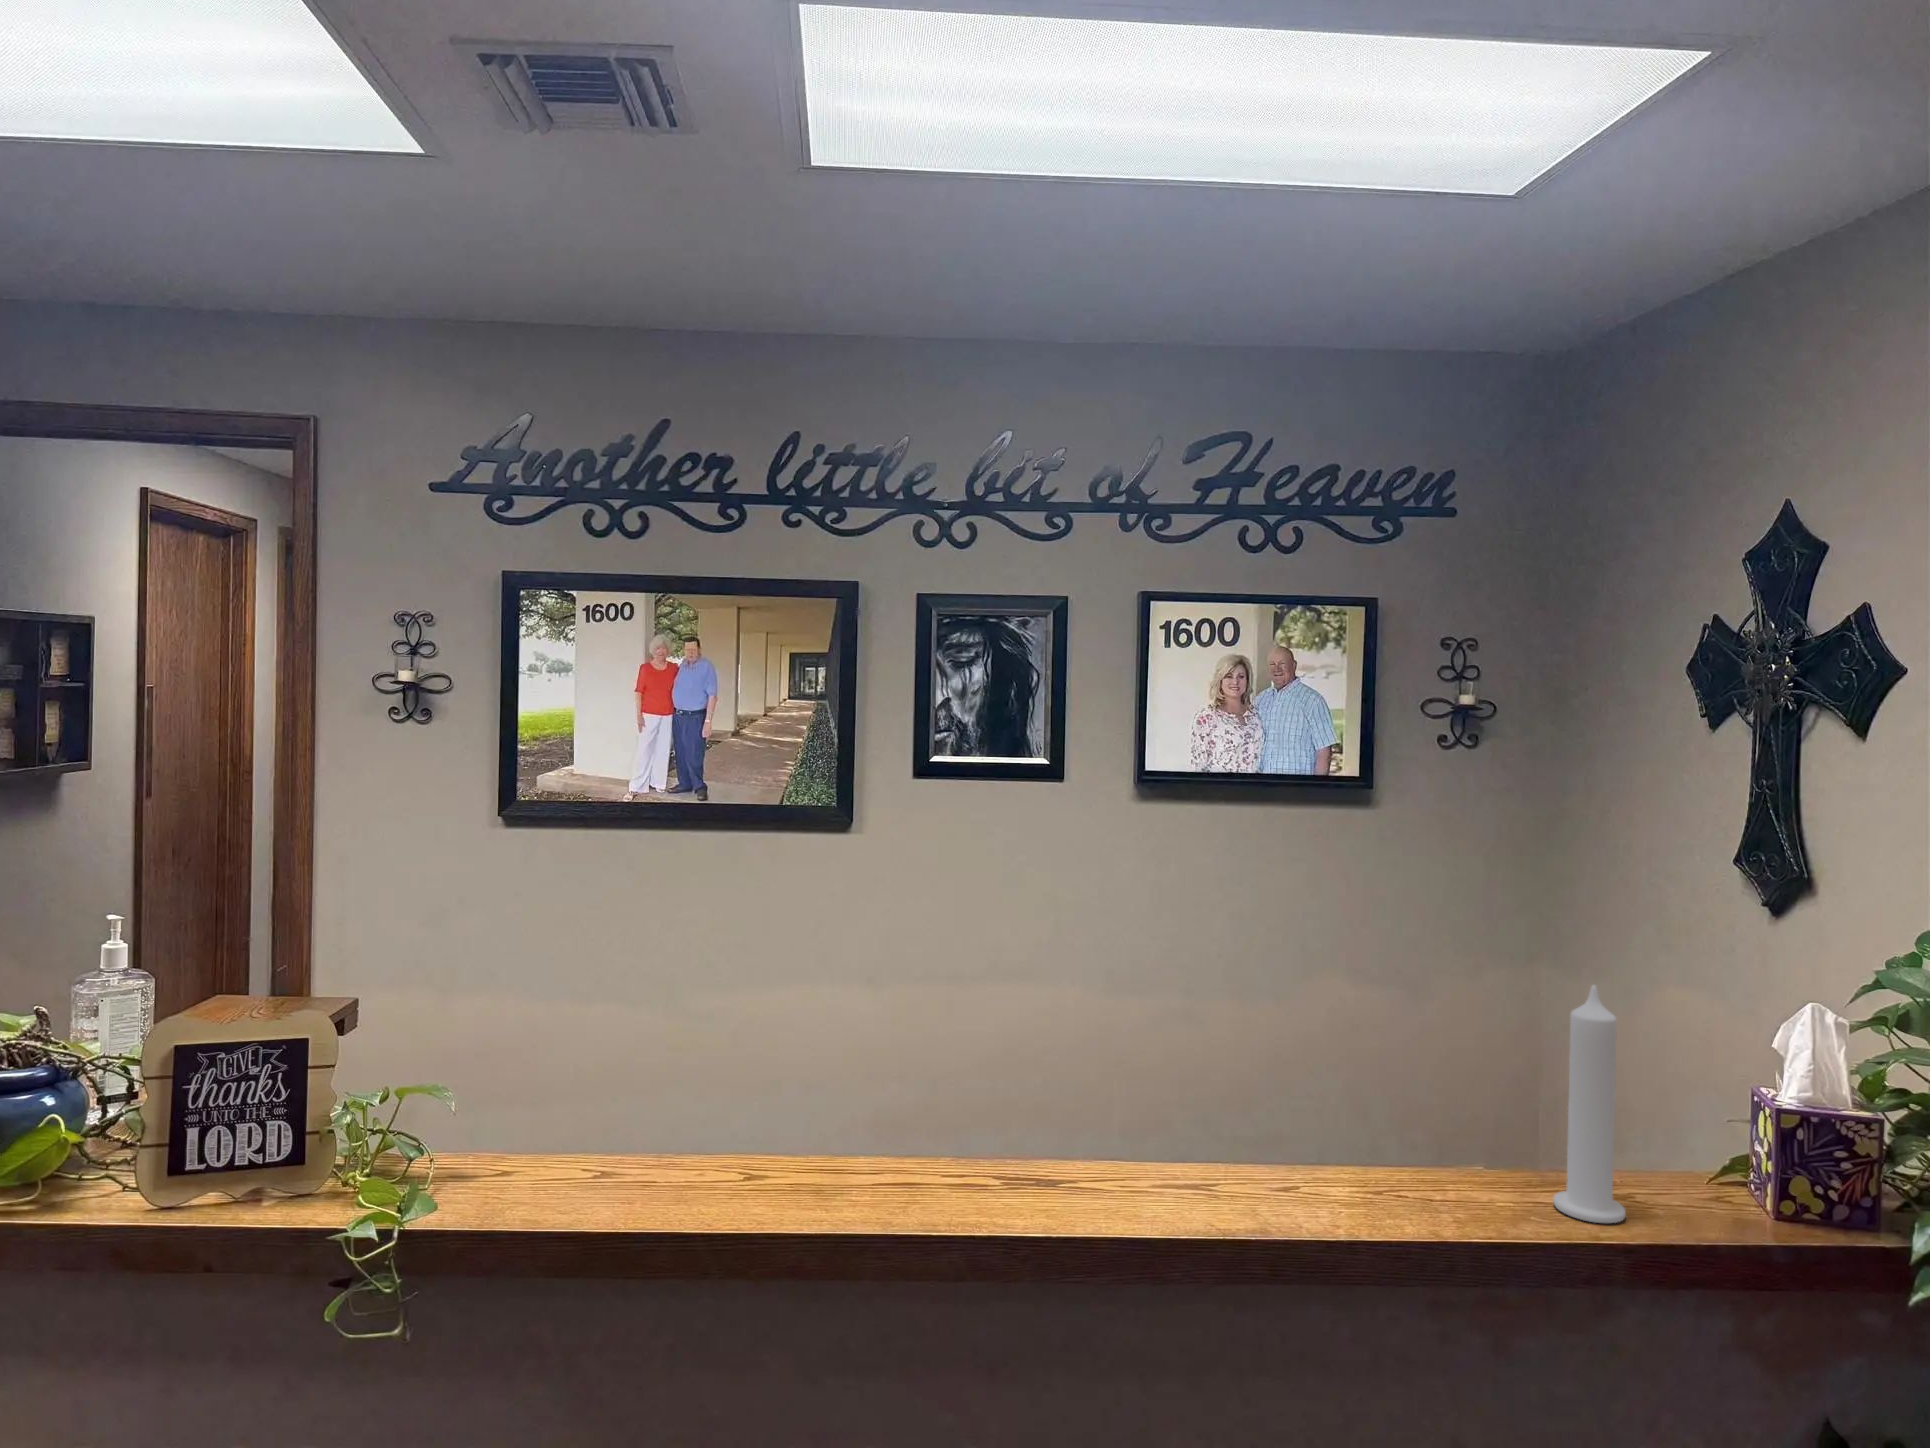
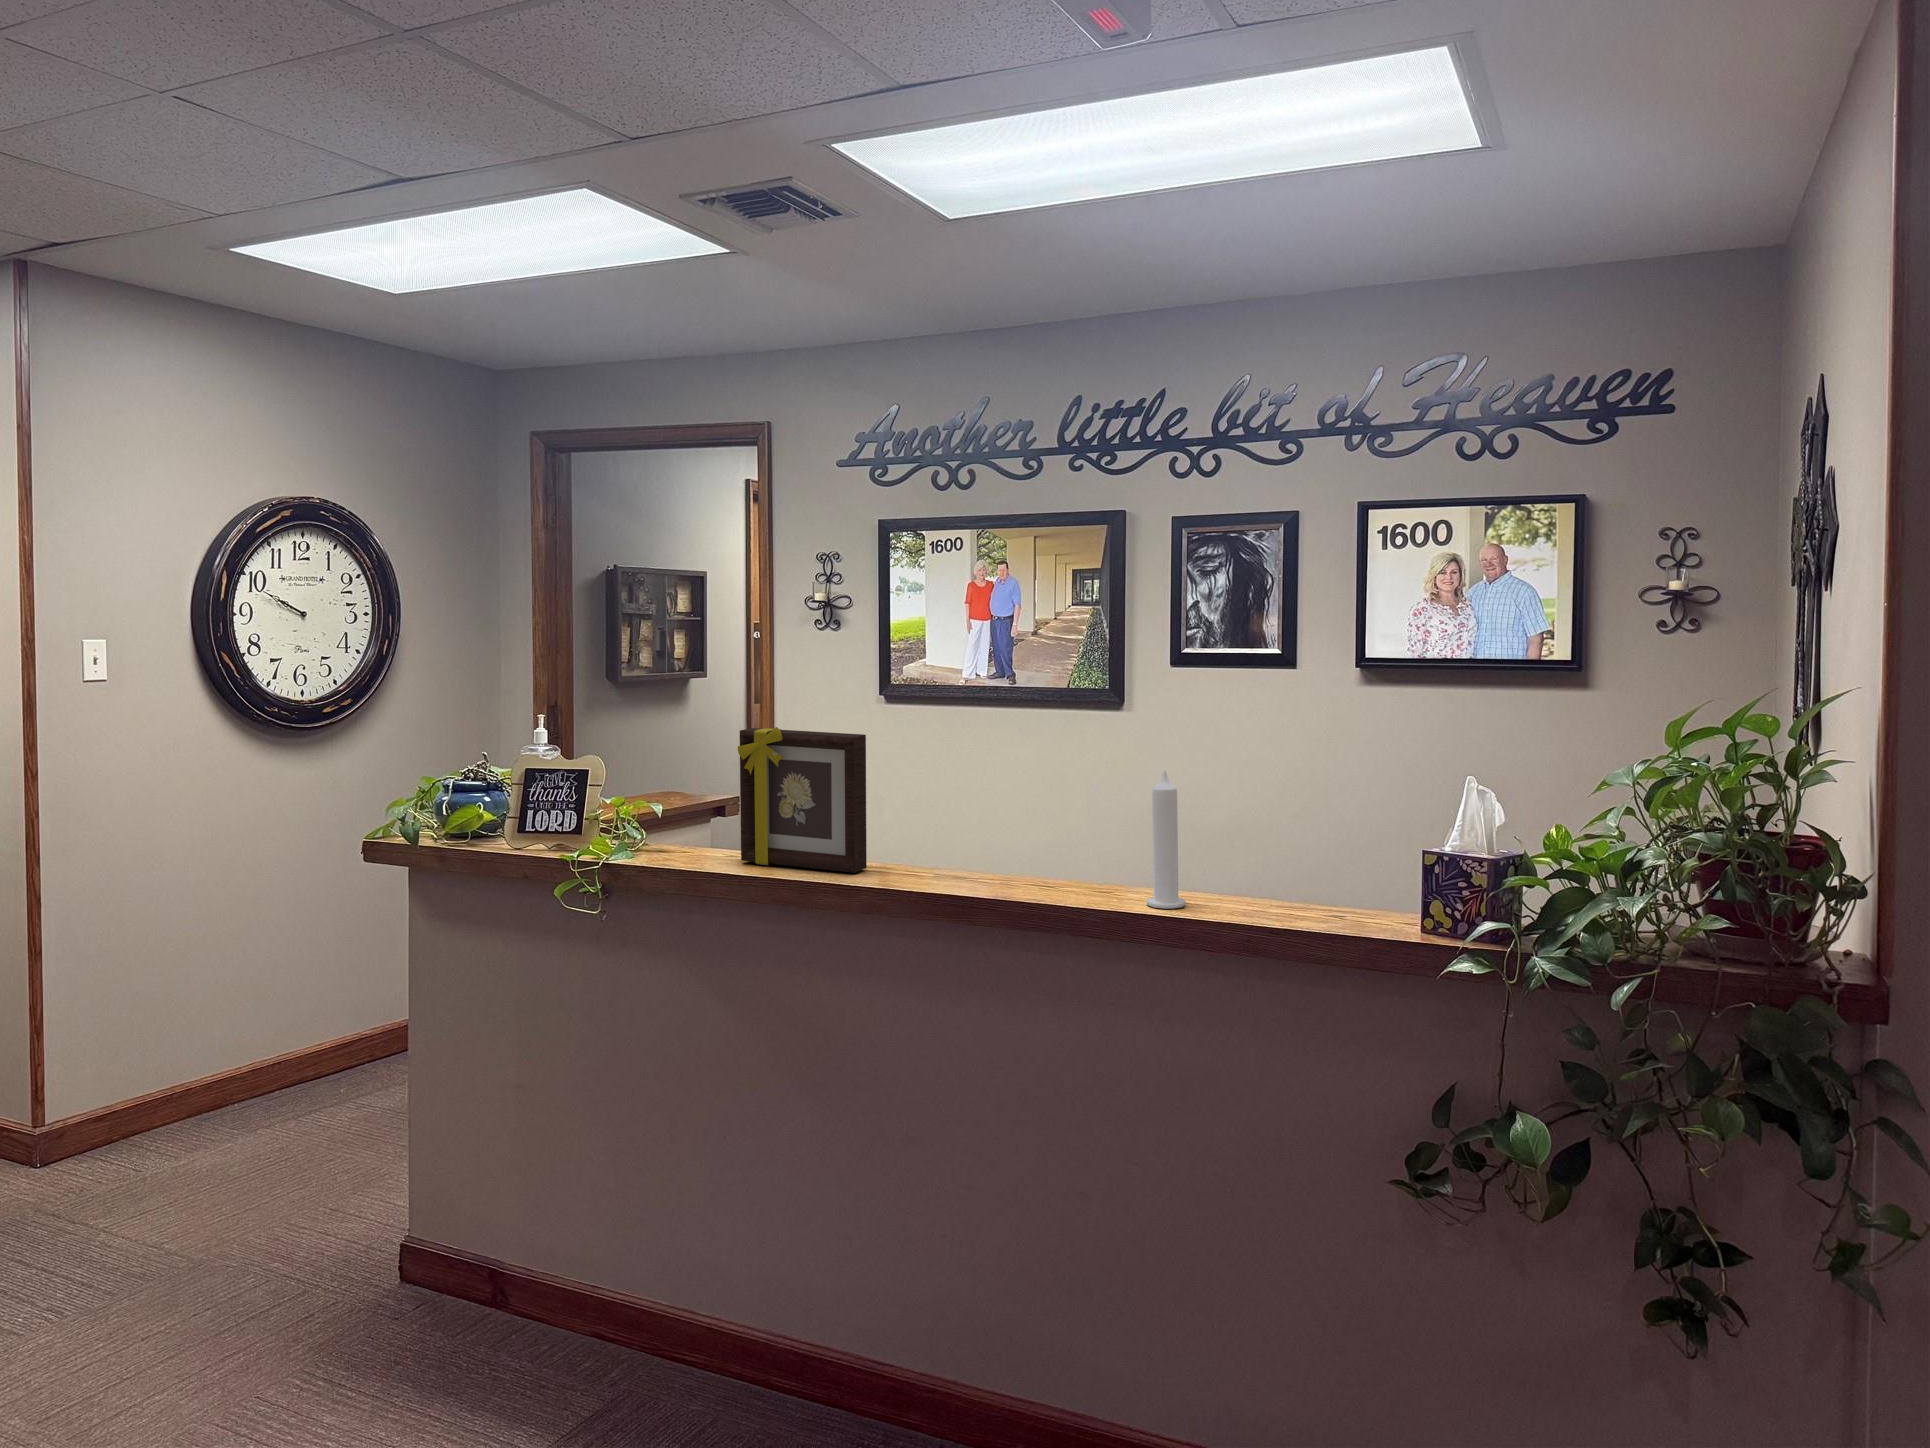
picture frame: none [731,928,1004,1207] -> present [738,727,867,873]

